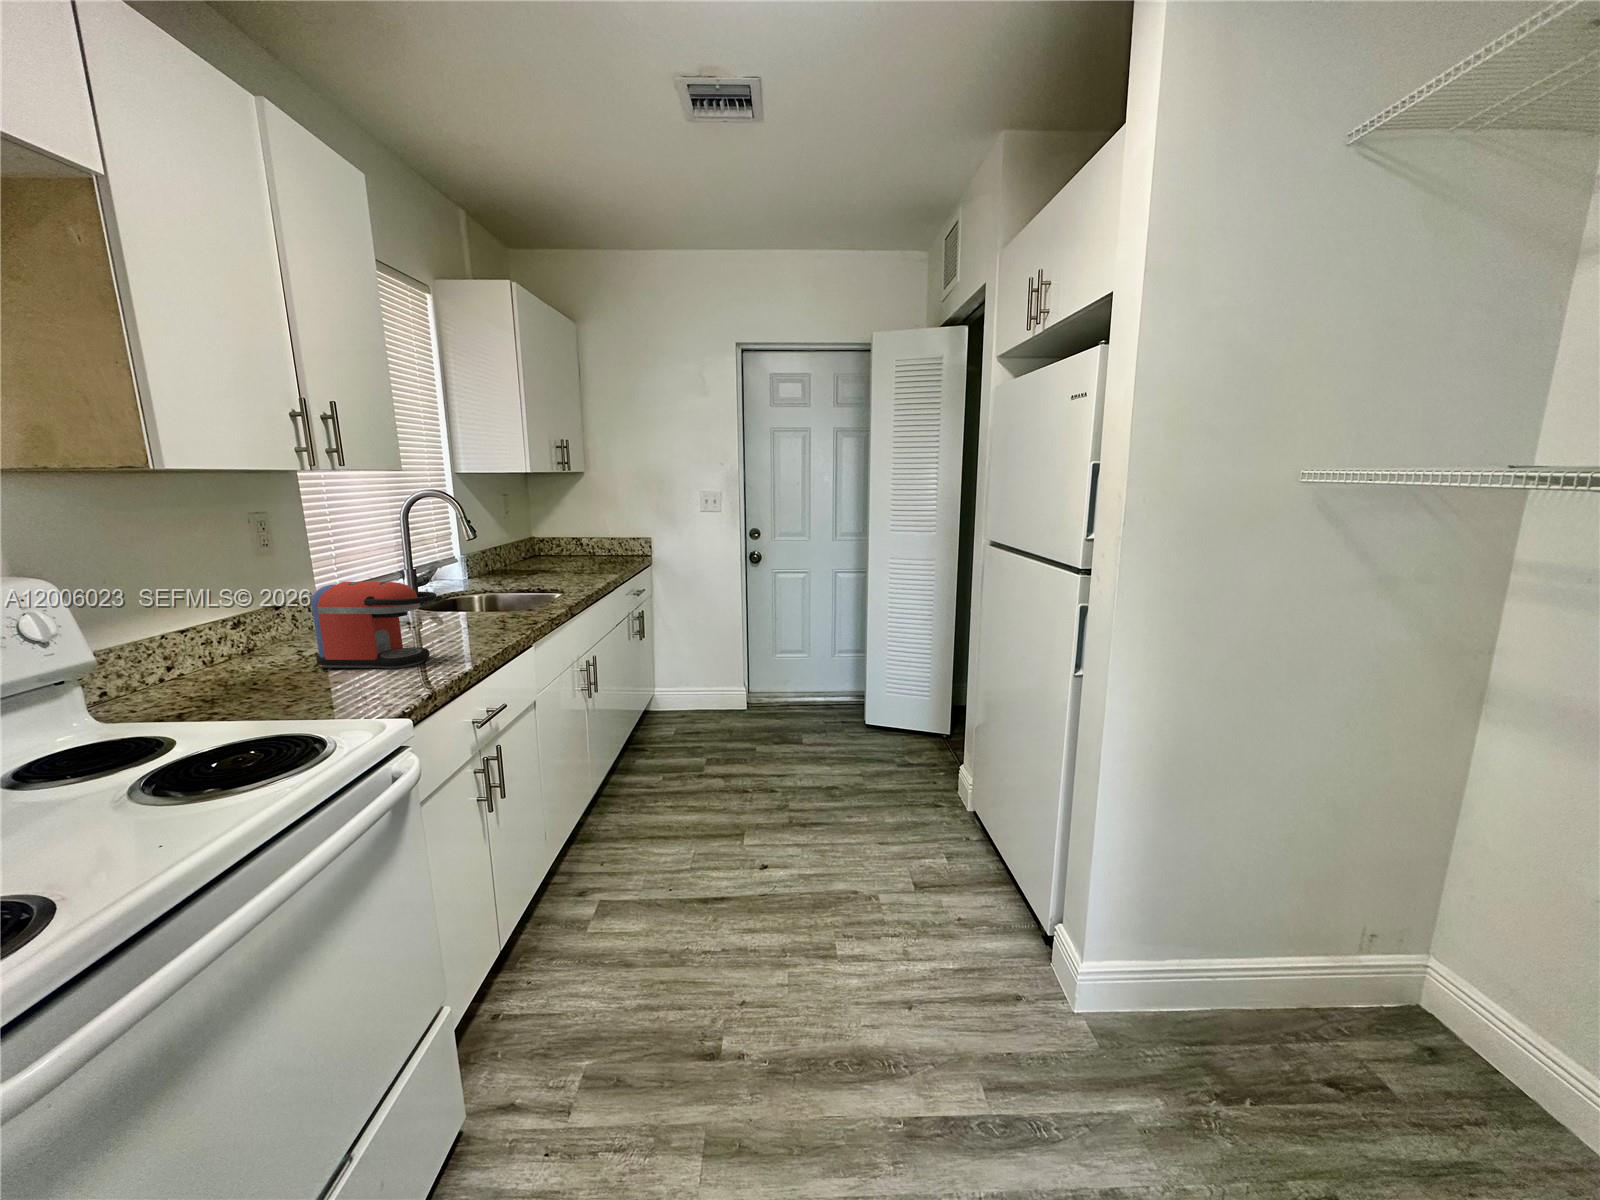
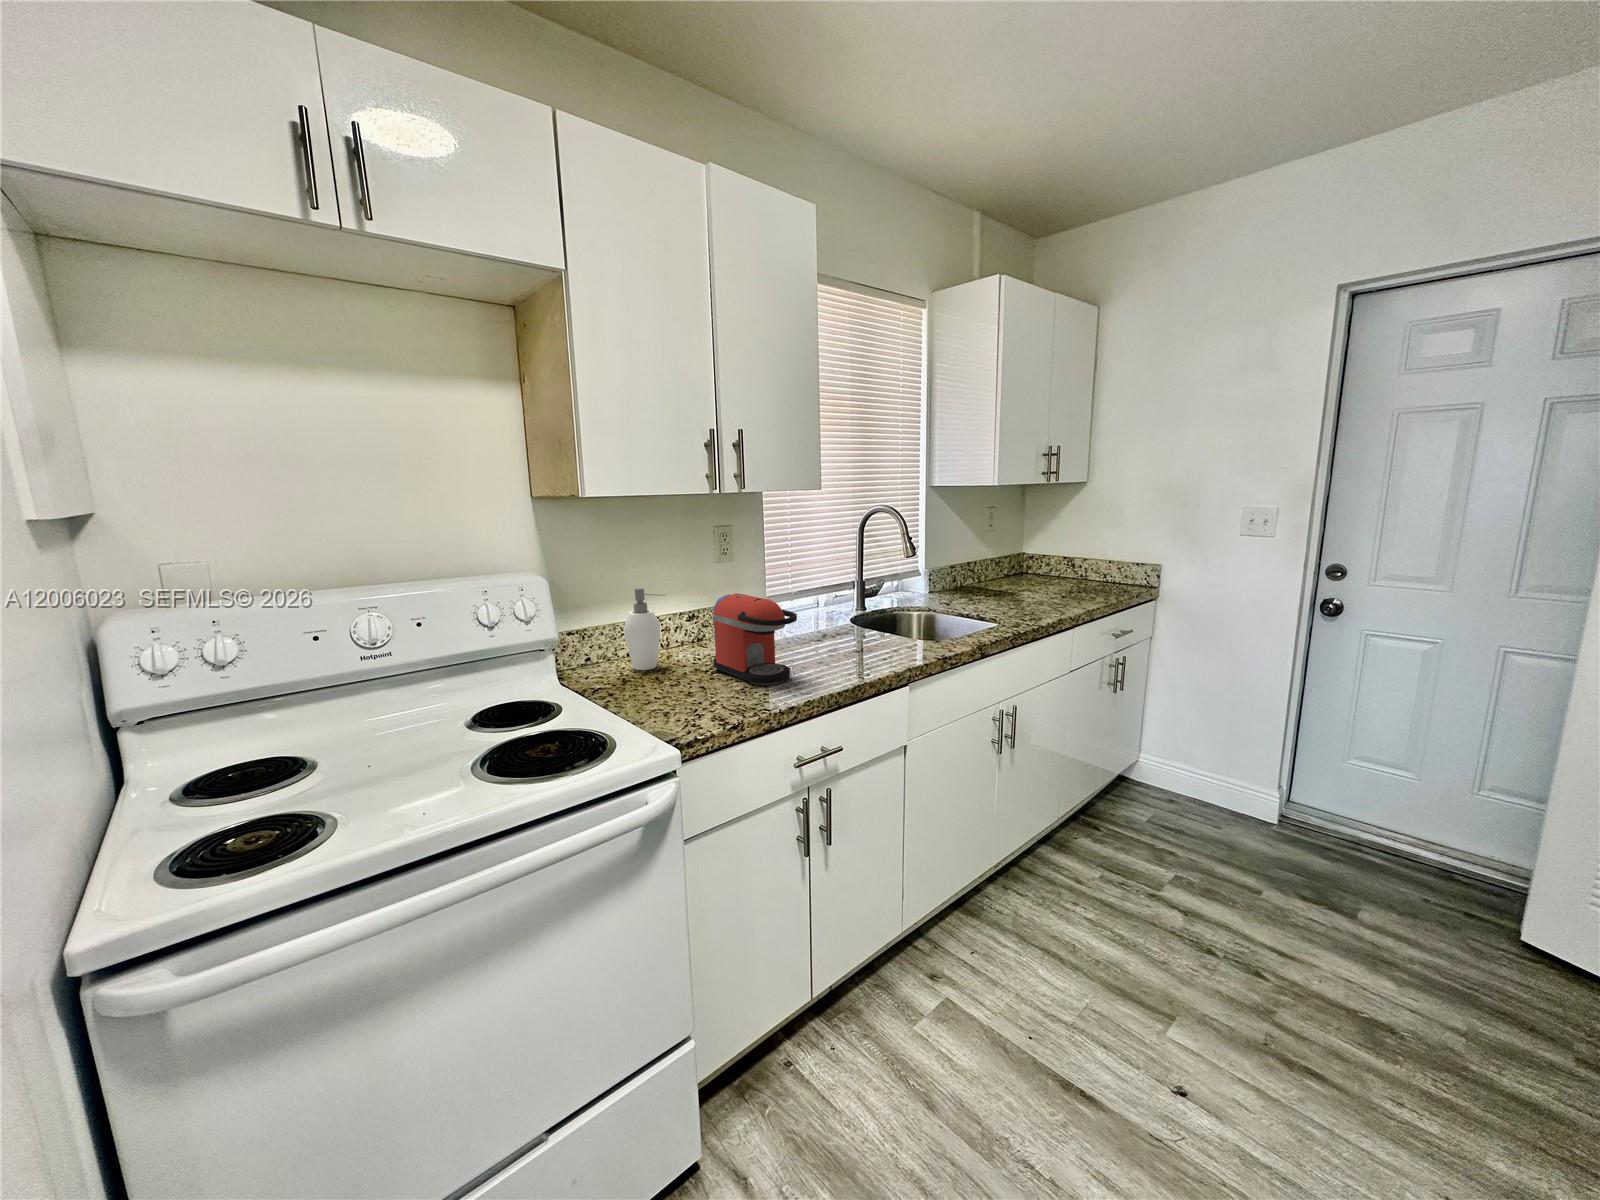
soap dispenser: none [166,589,236,691] -> present [624,588,665,670]

